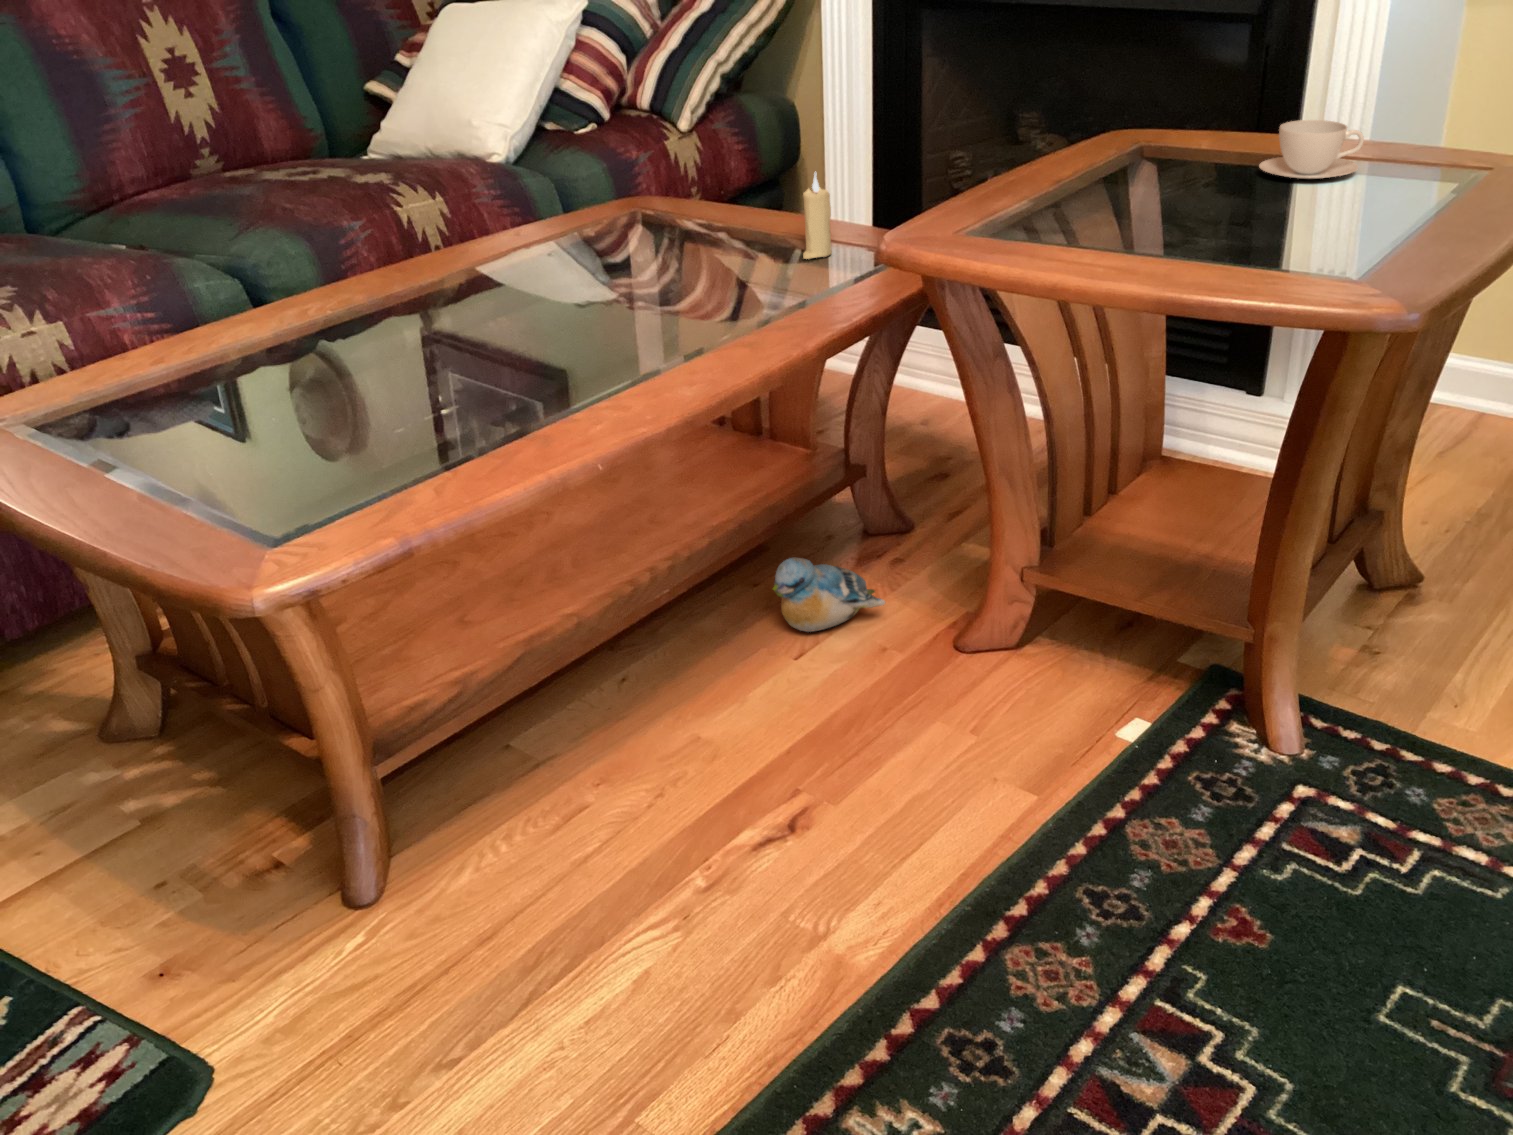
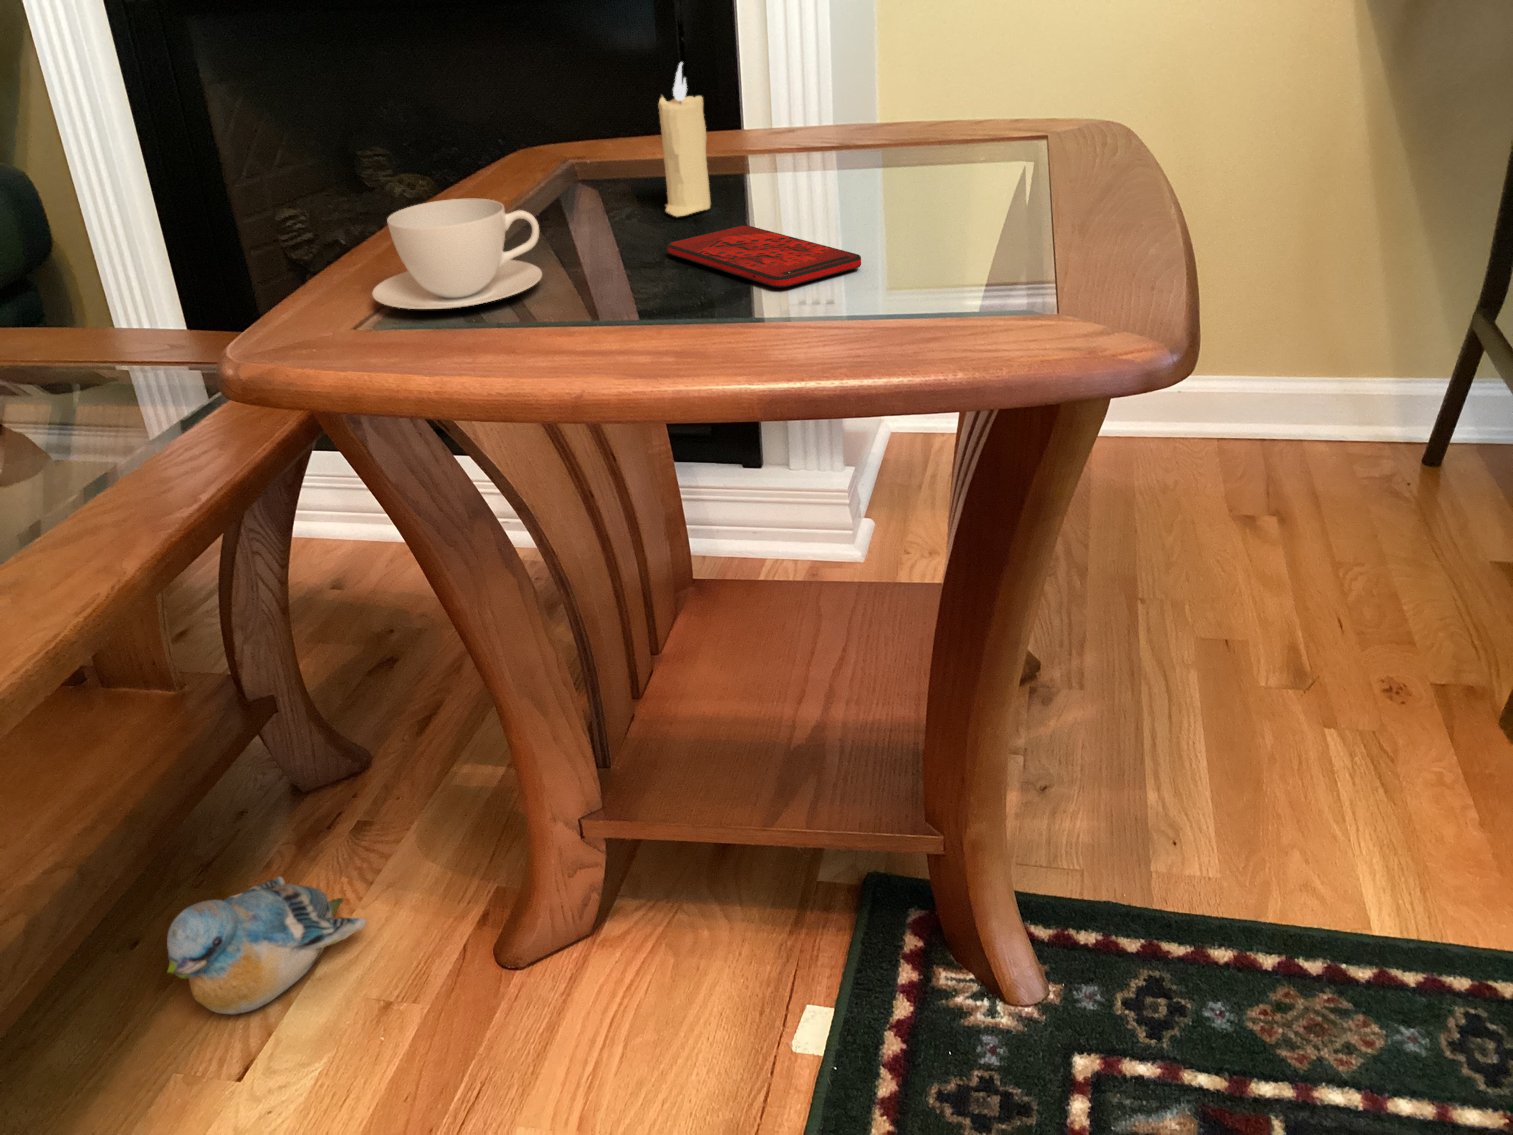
teacup: present [1259,120,1364,179] -> present [372,199,542,309]
candle: present [803,173,832,259] -> present [658,62,711,216]
smartphone: none [1158,205,1271,247] -> present [668,226,861,288]

